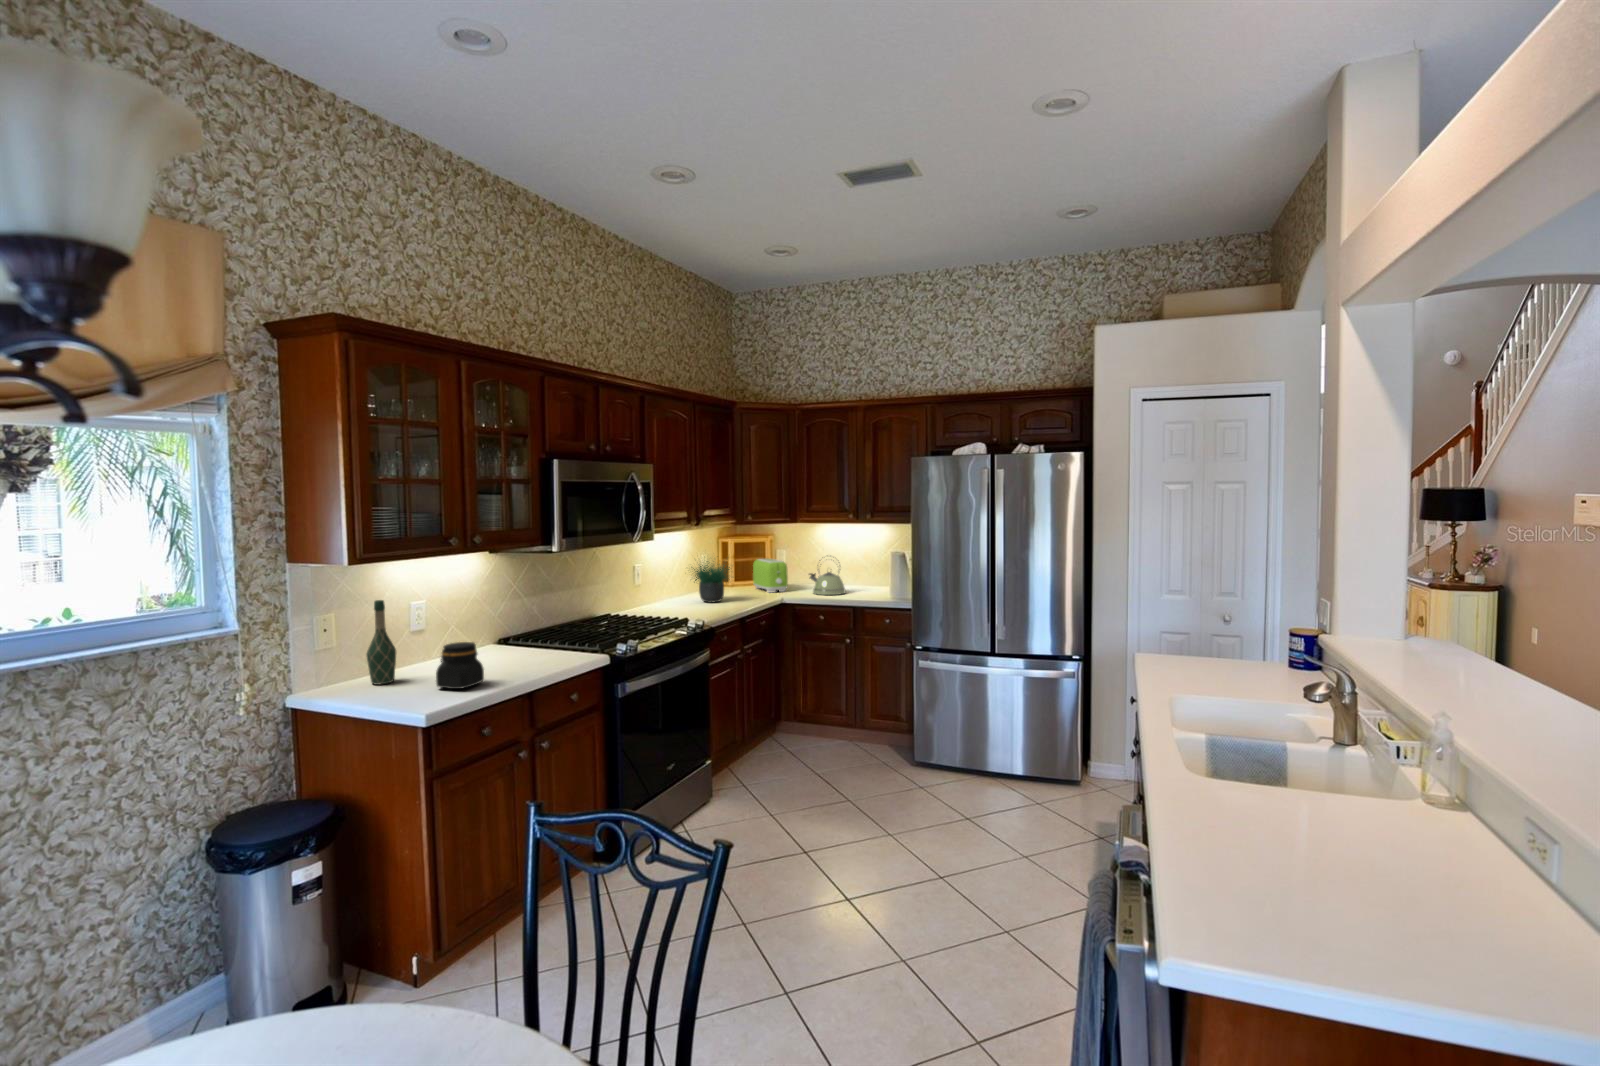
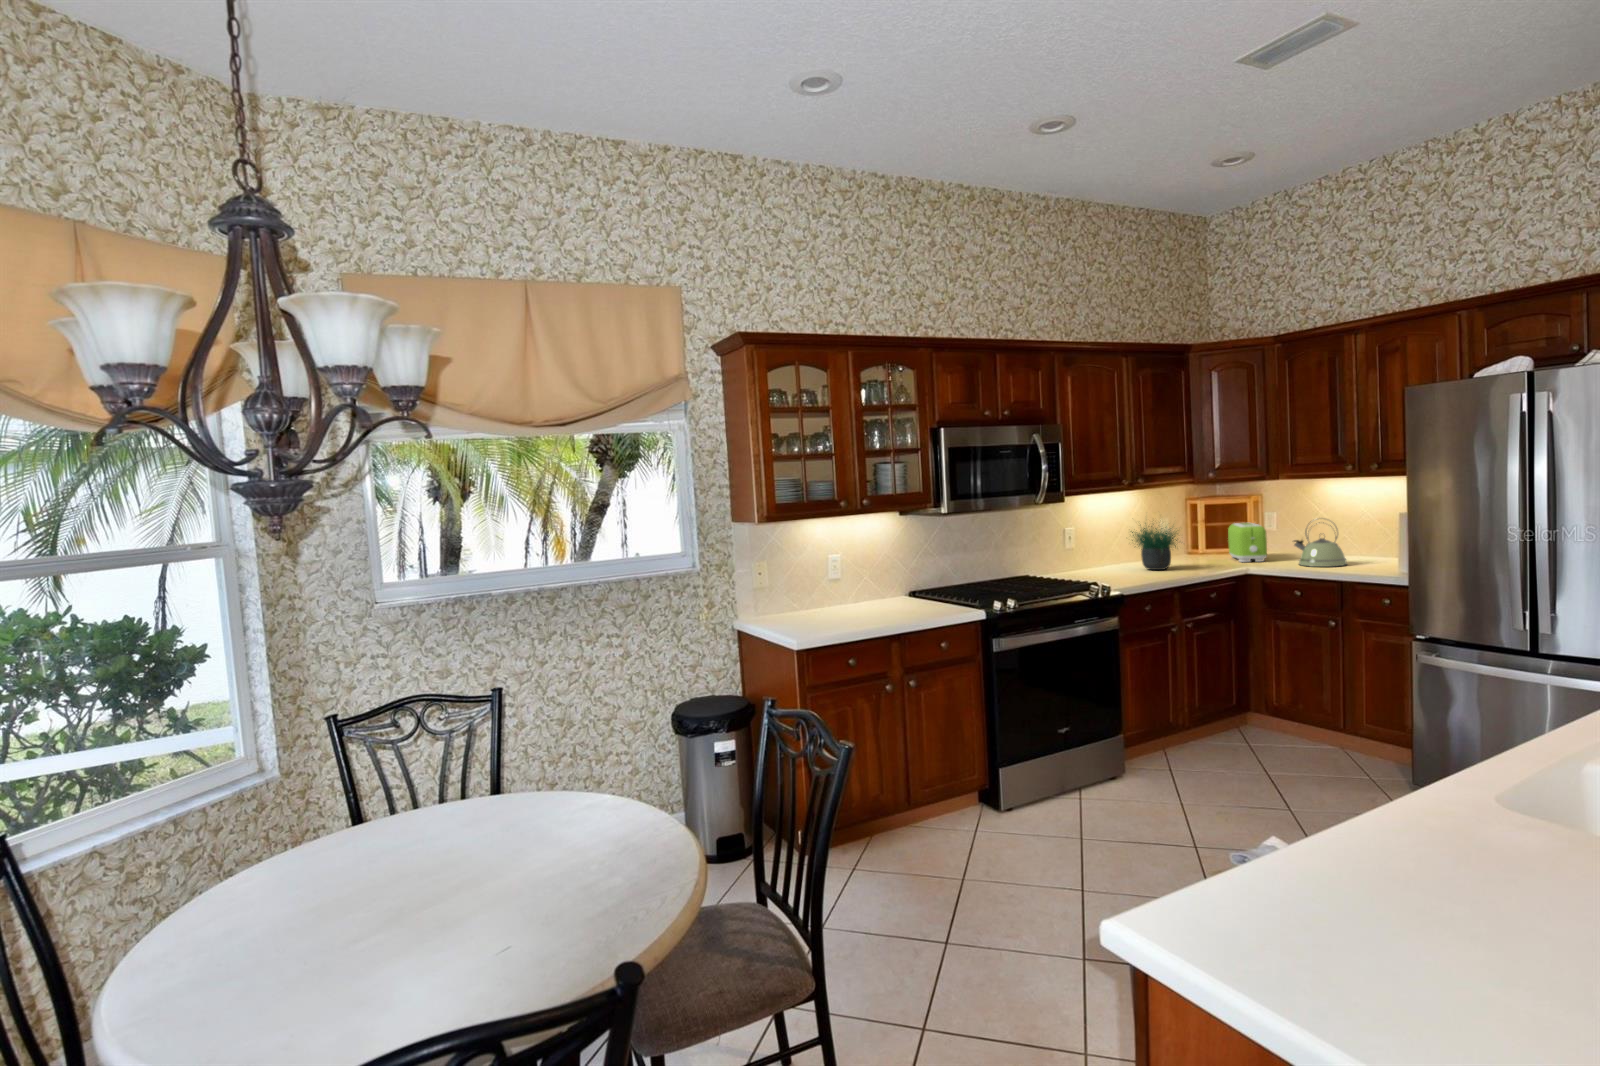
wine bottle: present [367,600,396,684] -> none [784,552,805,619]
jar: present [436,642,484,689] -> none [822,588,859,626]

